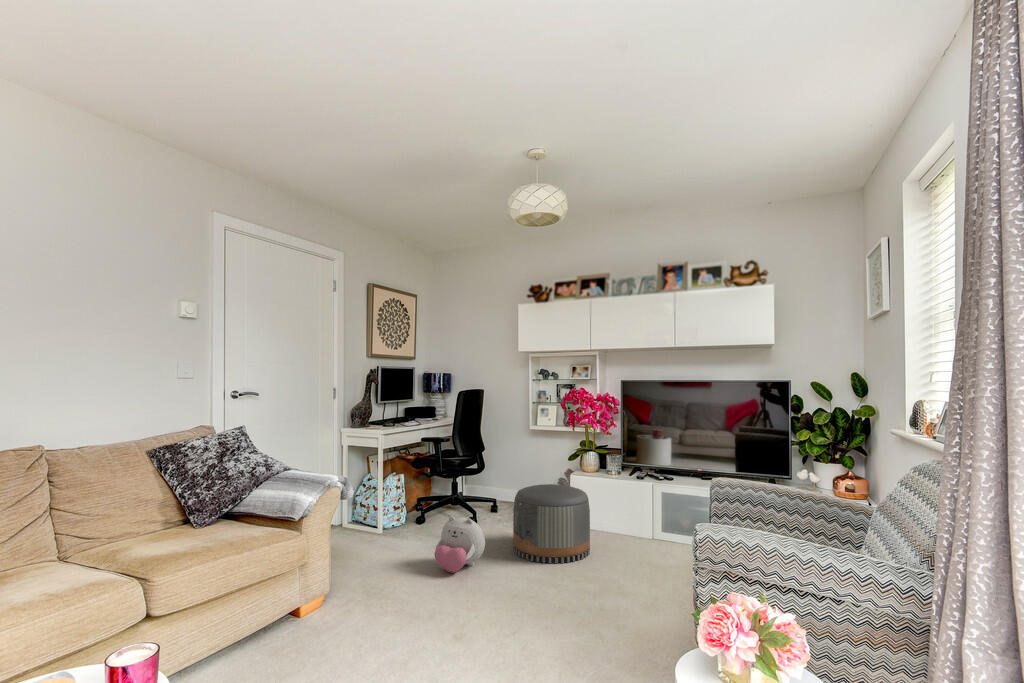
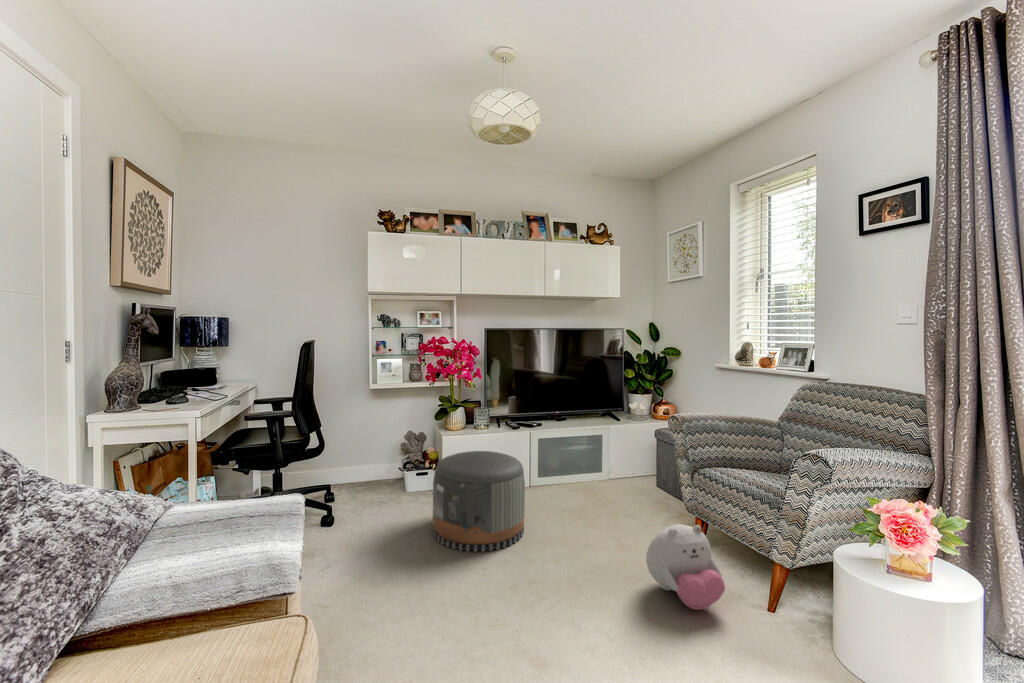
plush toy: present [434,516,485,573] -> present [646,524,725,610]

